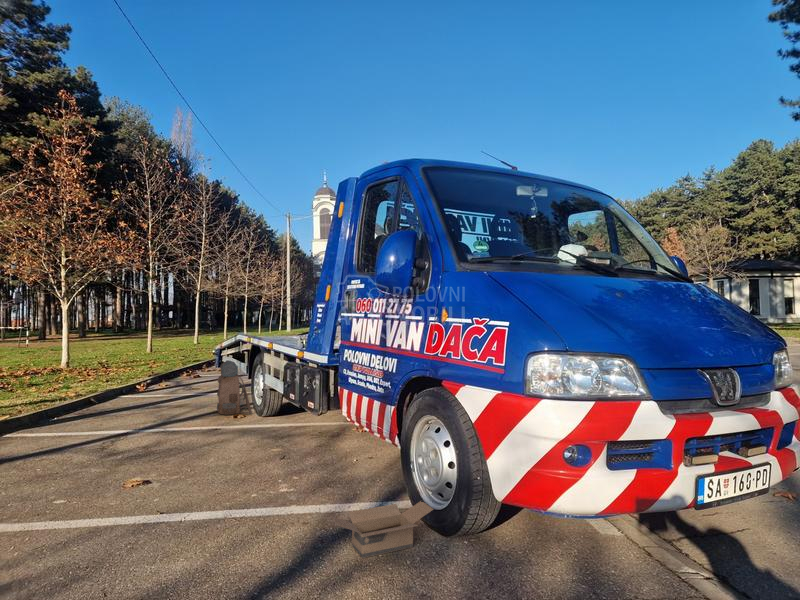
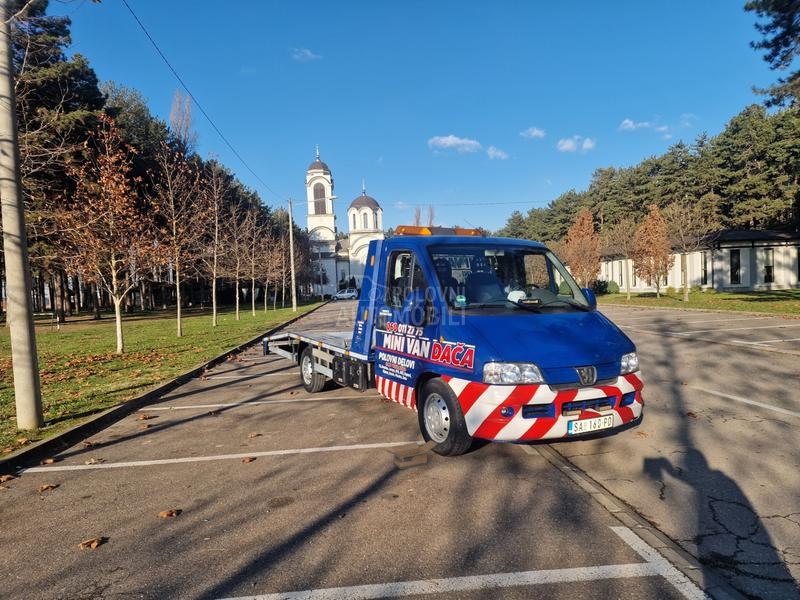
backpack: present [217,360,252,415] -> none [279,354,305,393]

